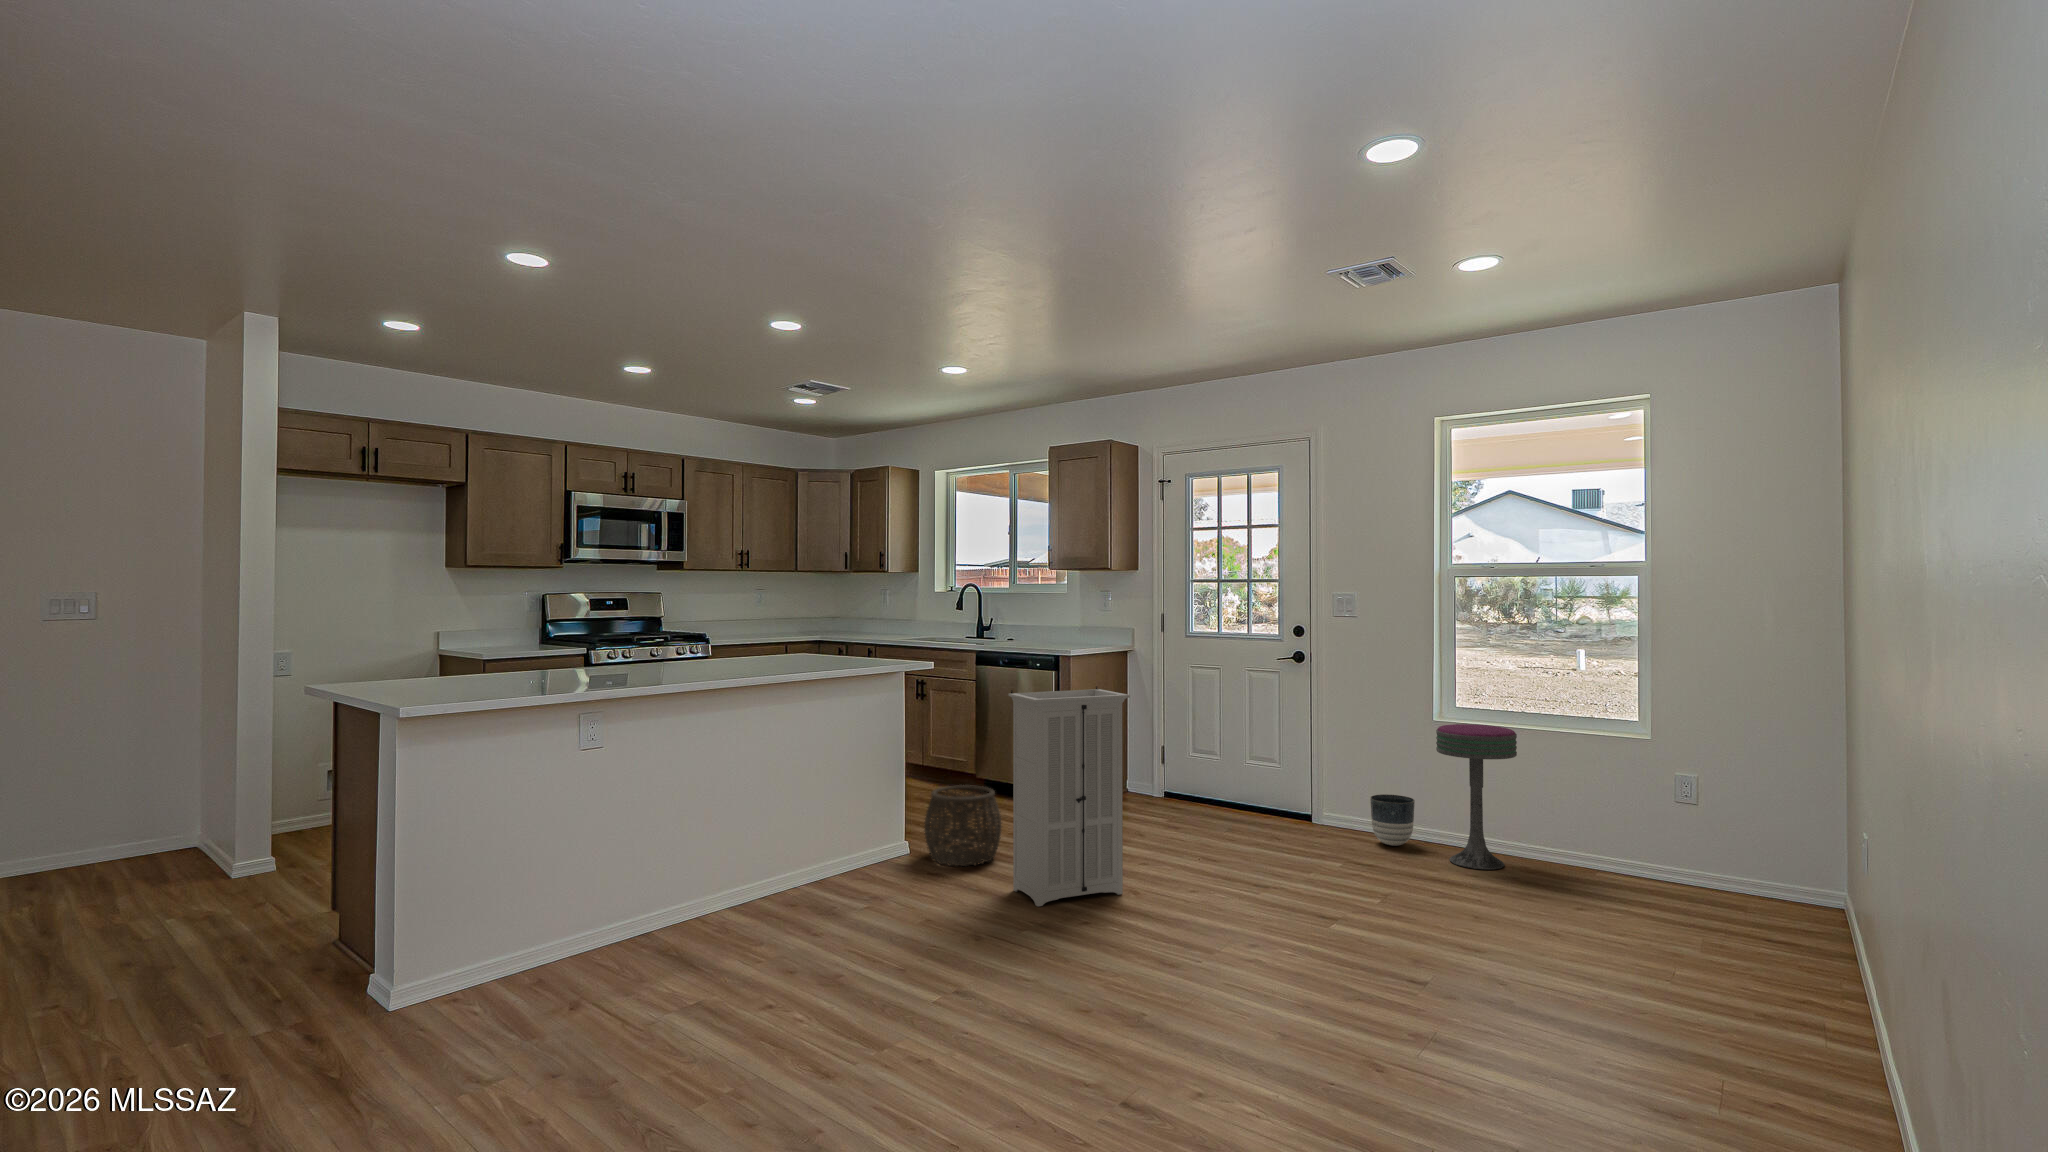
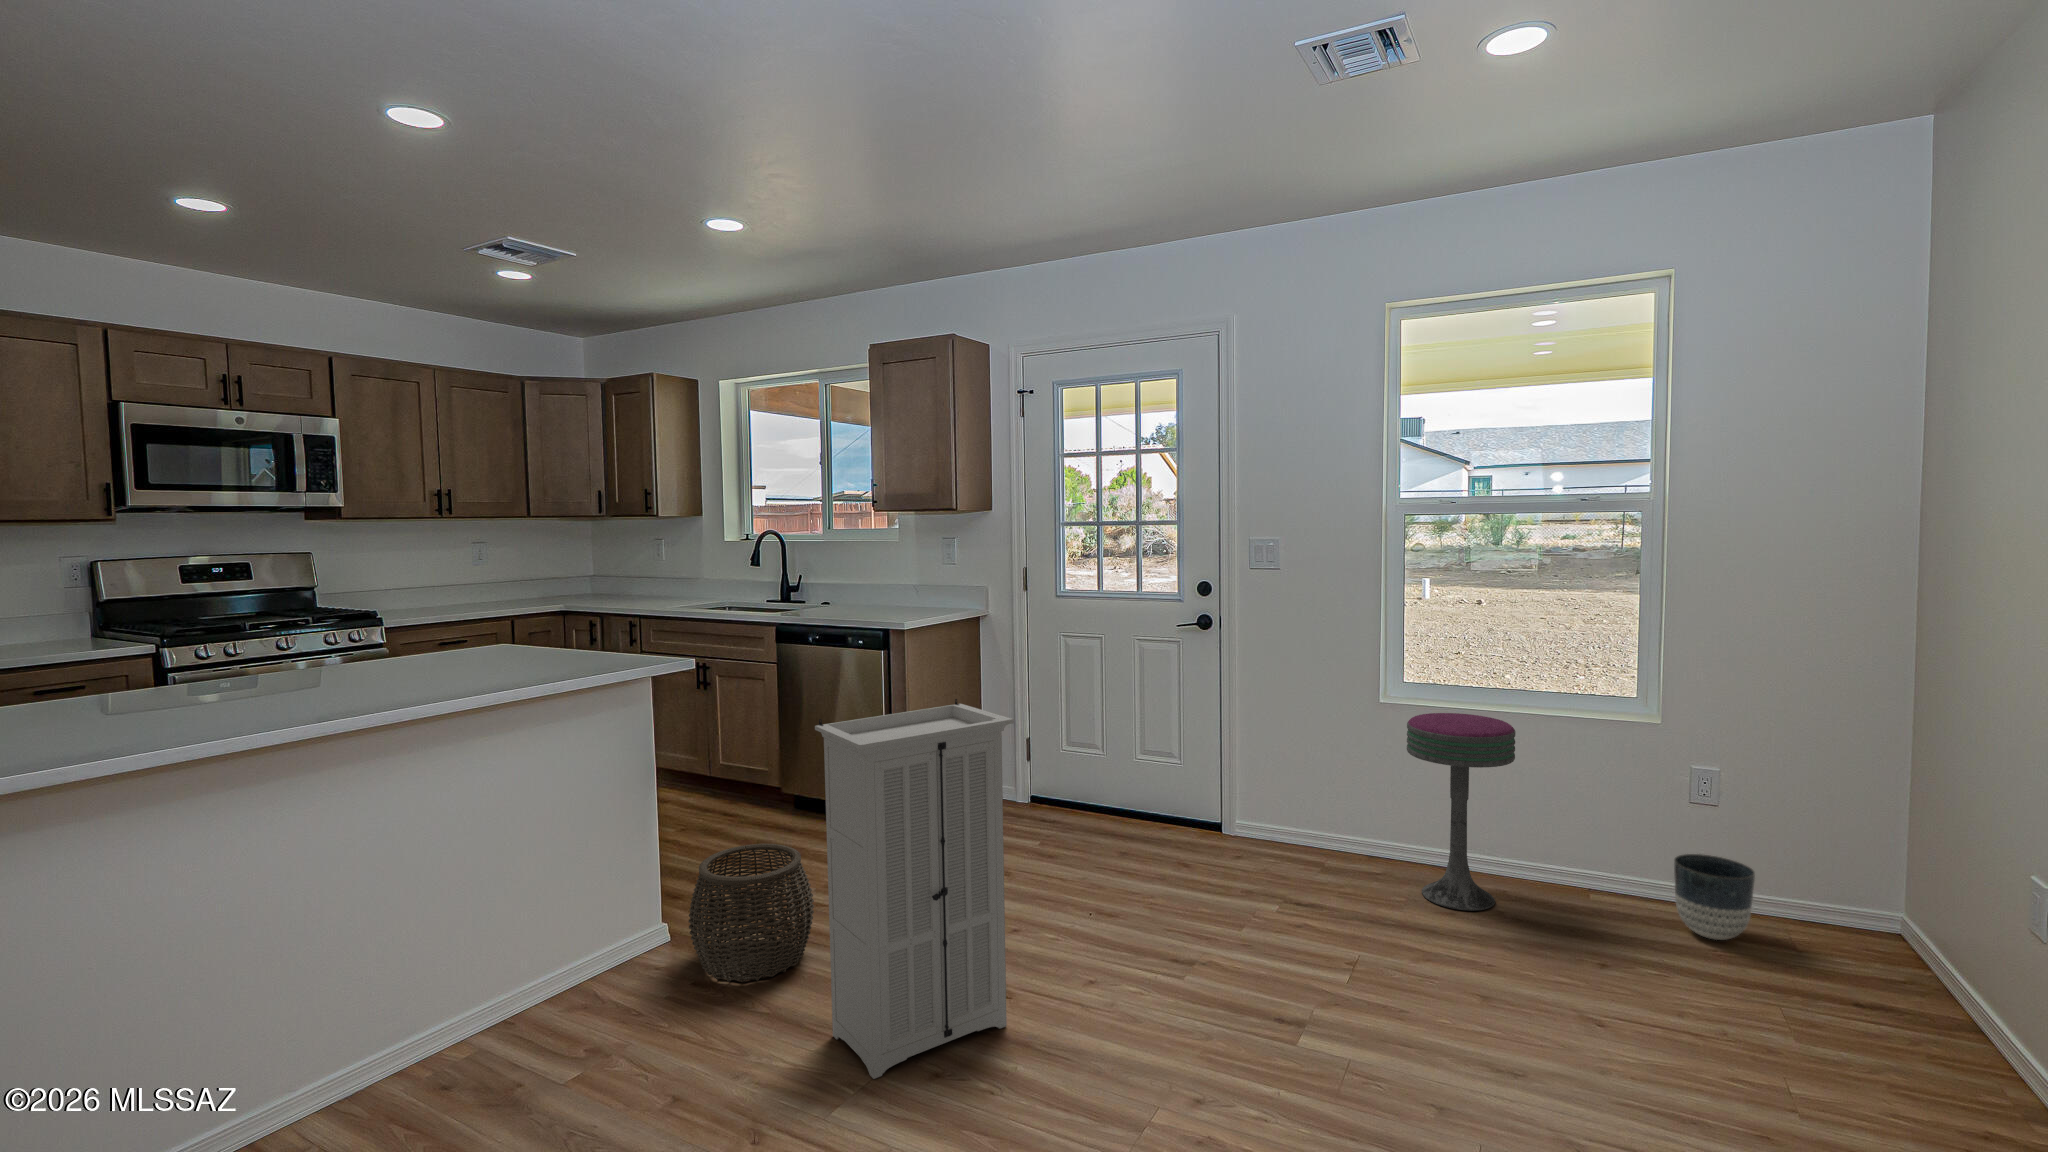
planter: present [1370,794,1415,846] -> present [1674,854,1755,940]

